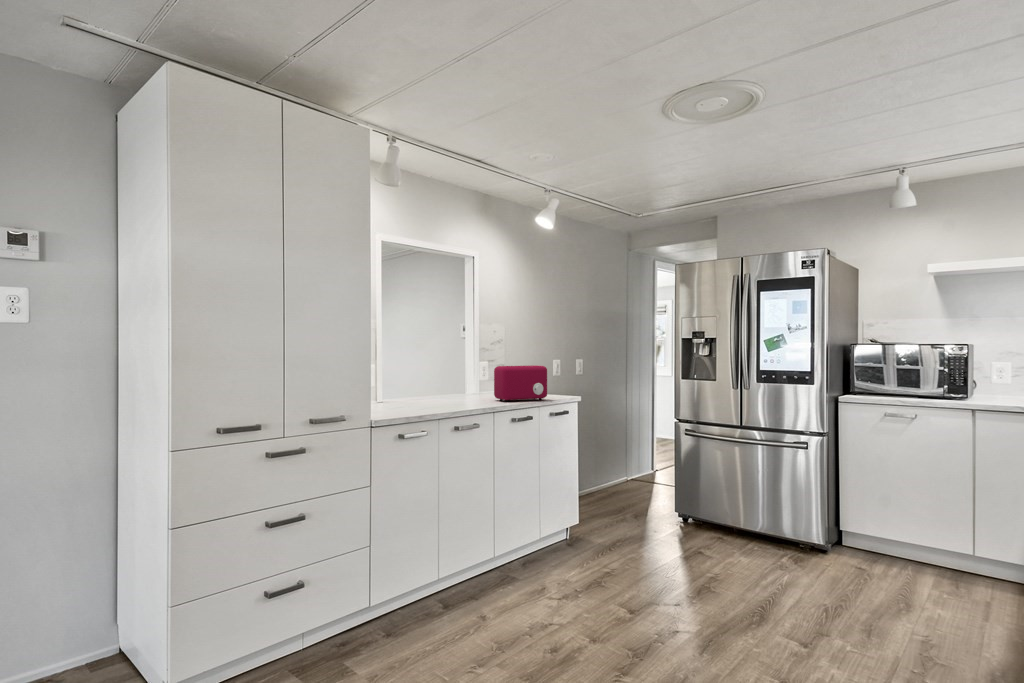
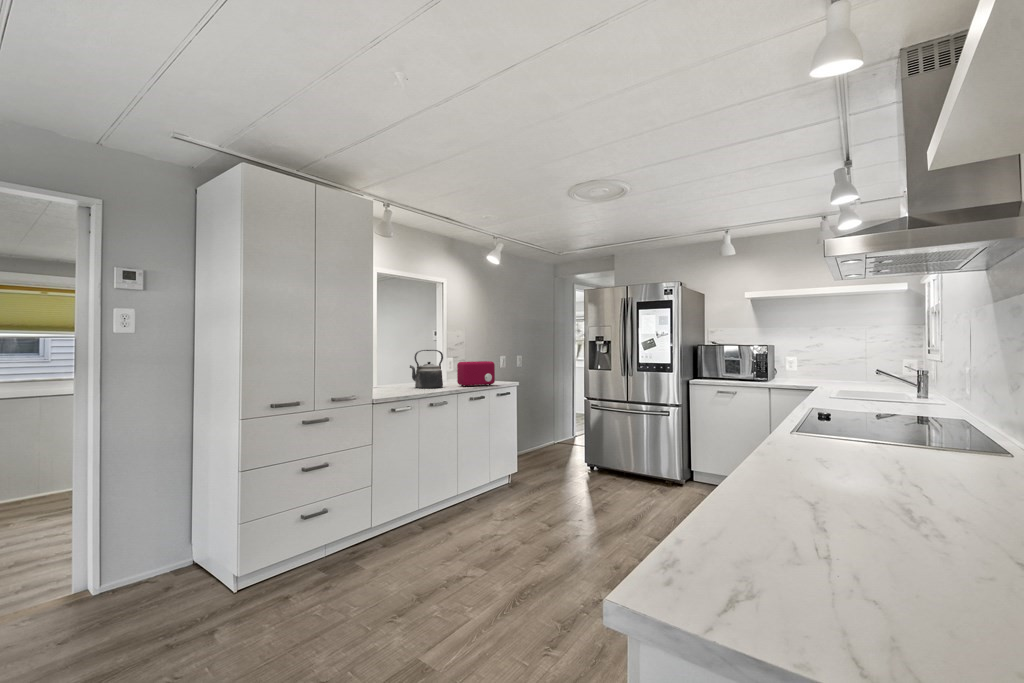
kettle: none [427,349,474,404] -> present [410,350,443,388]

